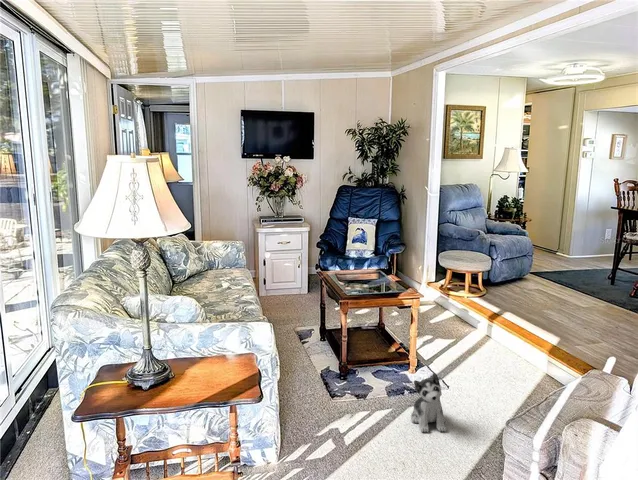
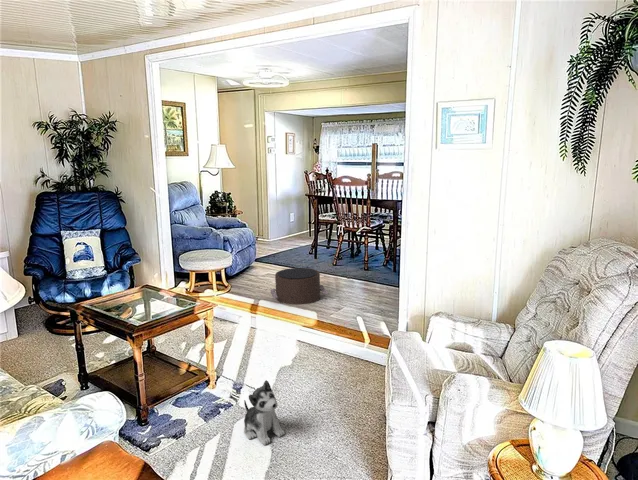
pouf: none [519,285,589,327] -> present [271,268,328,305]

